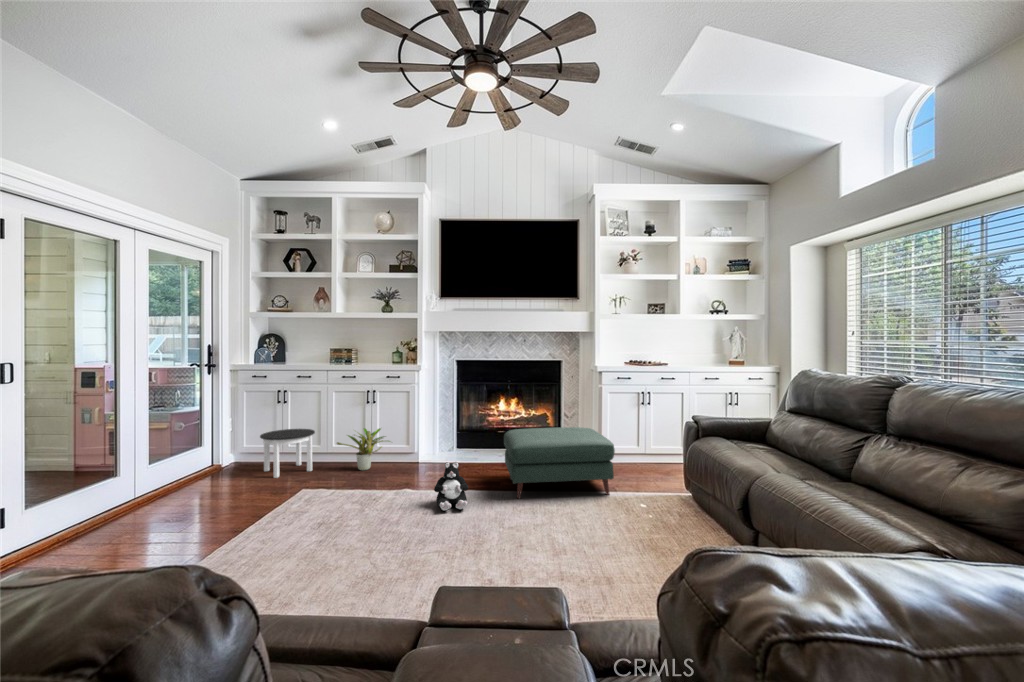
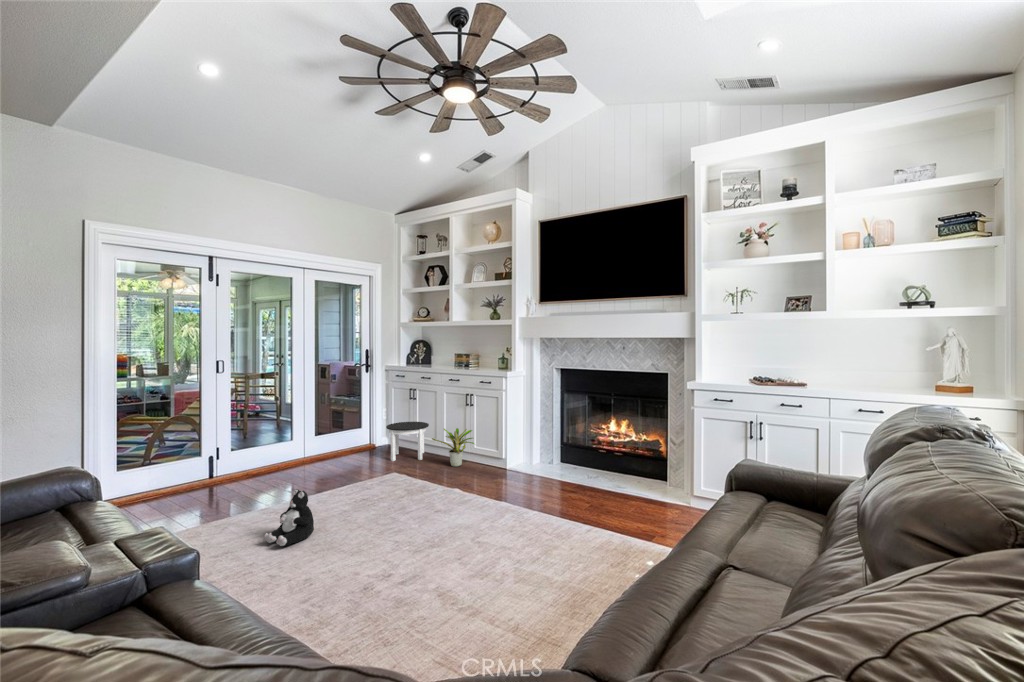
ottoman: present [504,427,615,499] -> none [515,449,651,547]
plush toy: present [434,462,468,511] -> present [264,489,314,546]

